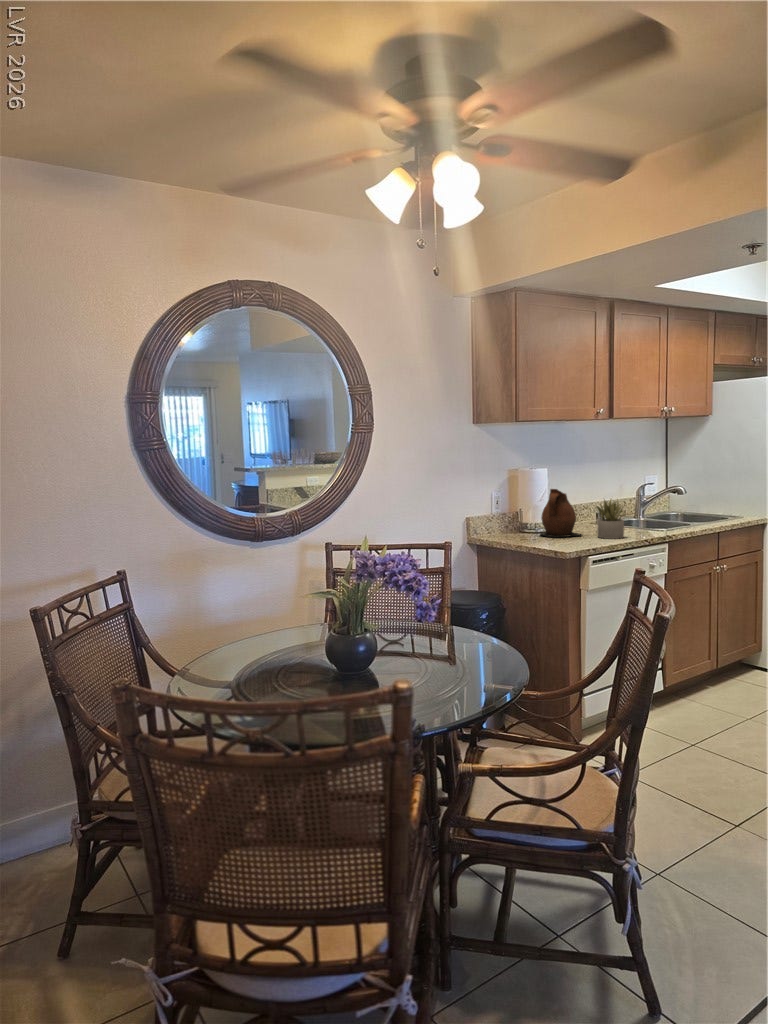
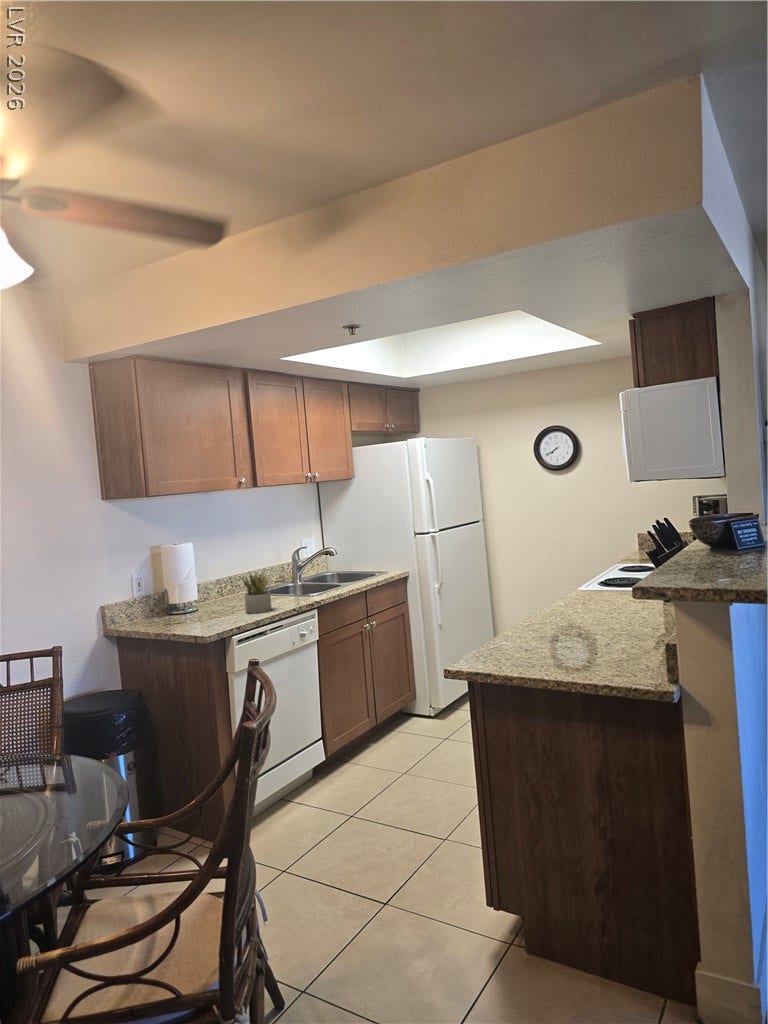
ceramic pitcher: present [540,489,582,537] -> none [183,566,232,618]

